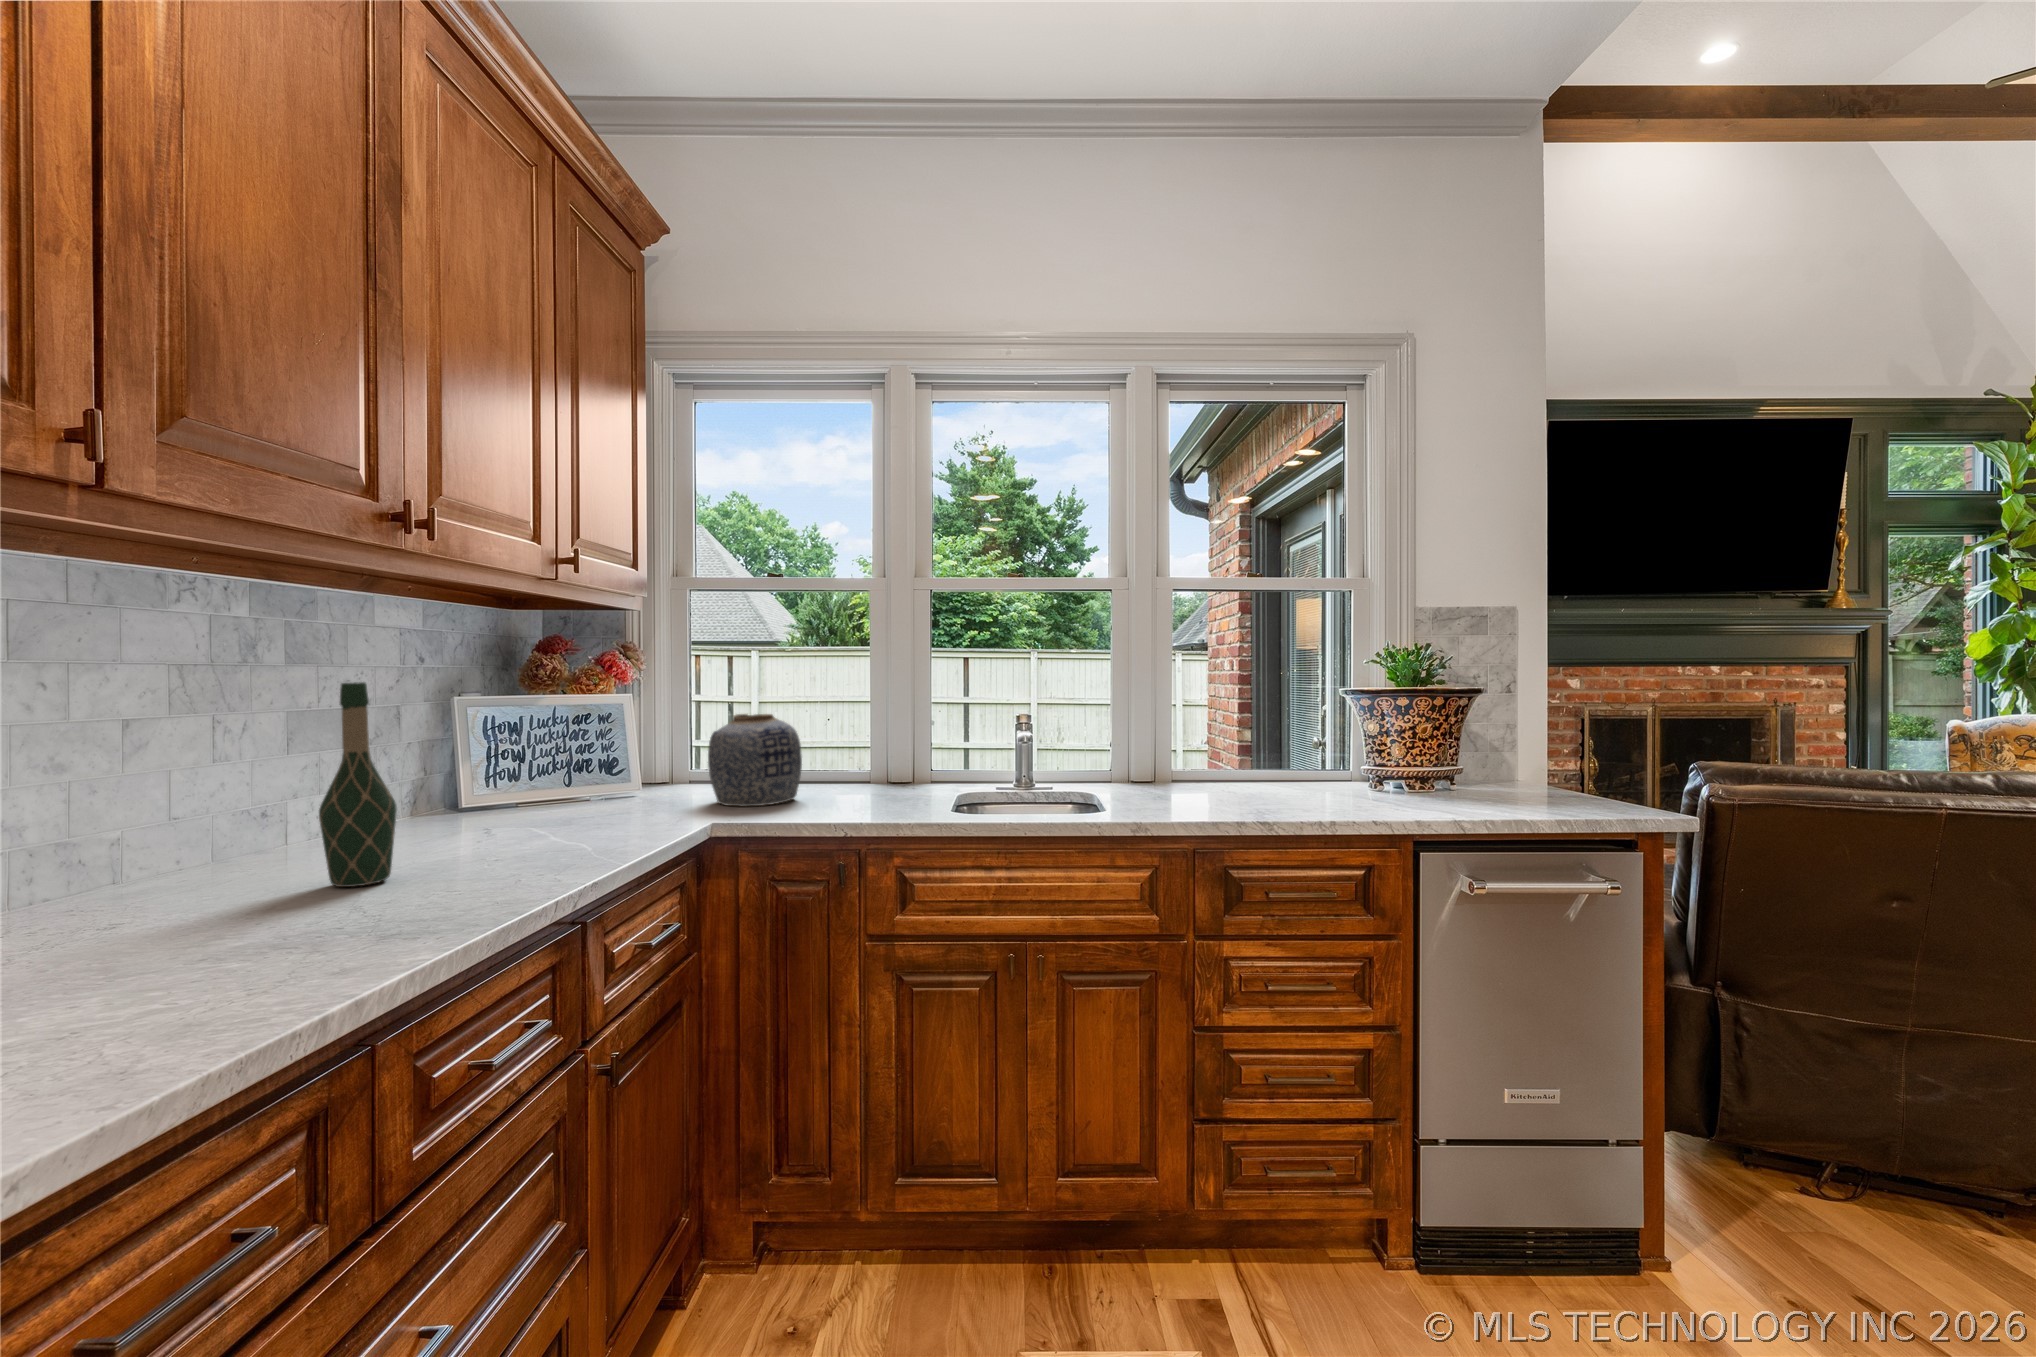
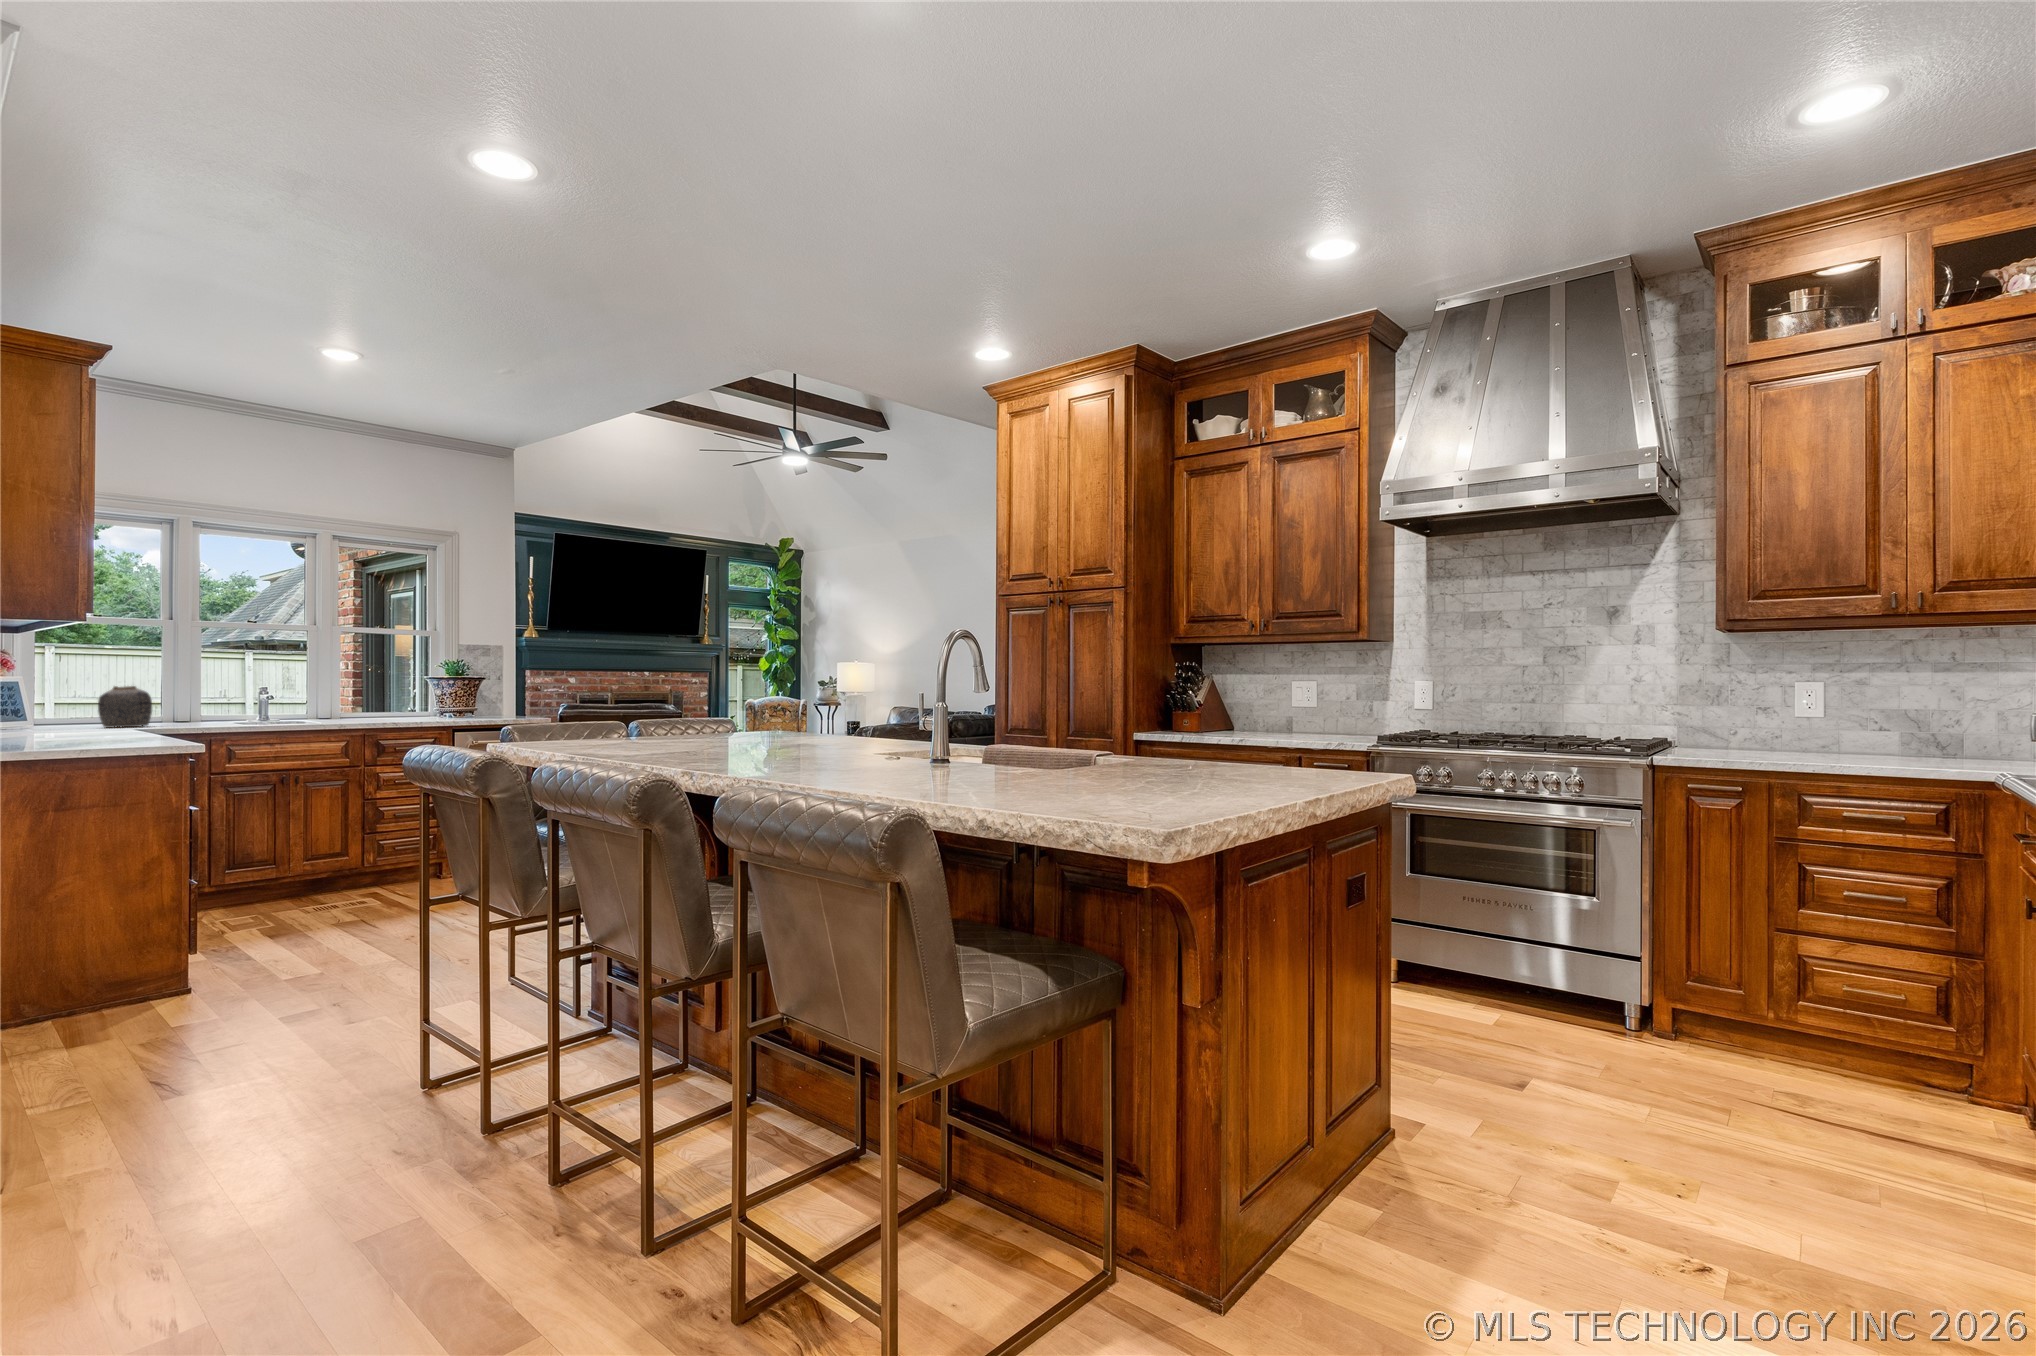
wine bottle: present [319,682,397,887] -> none [35,664,64,733]

